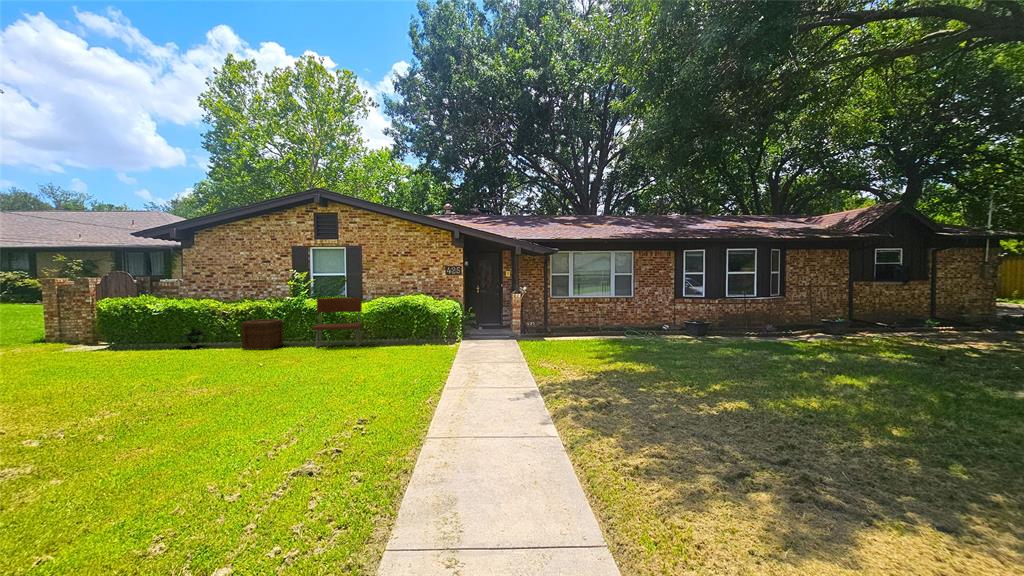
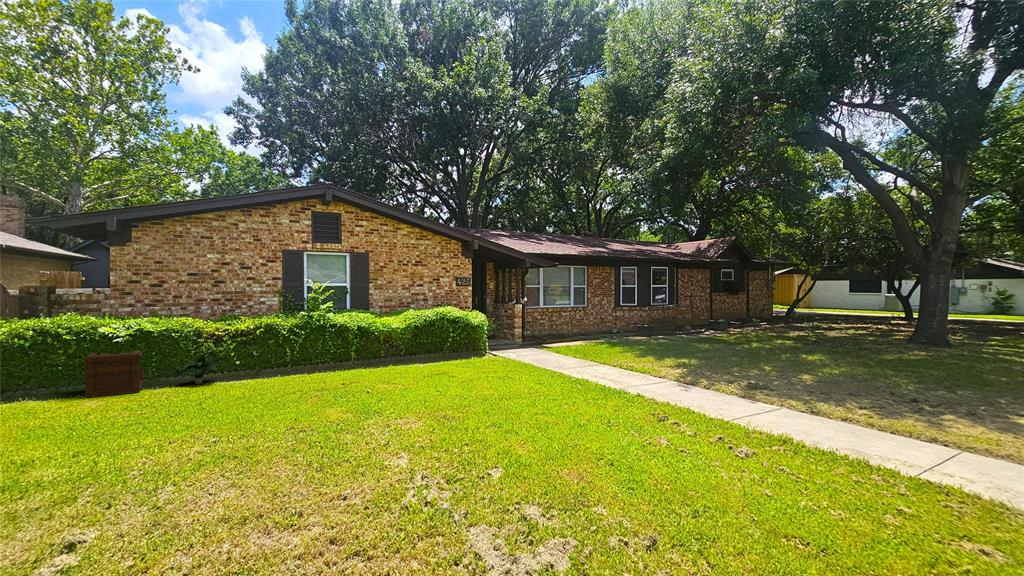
bench: present [312,297,362,348] -> none [365,311,422,371]
wooden crate: present [241,319,283,350] -> present [85,350,143,398]

